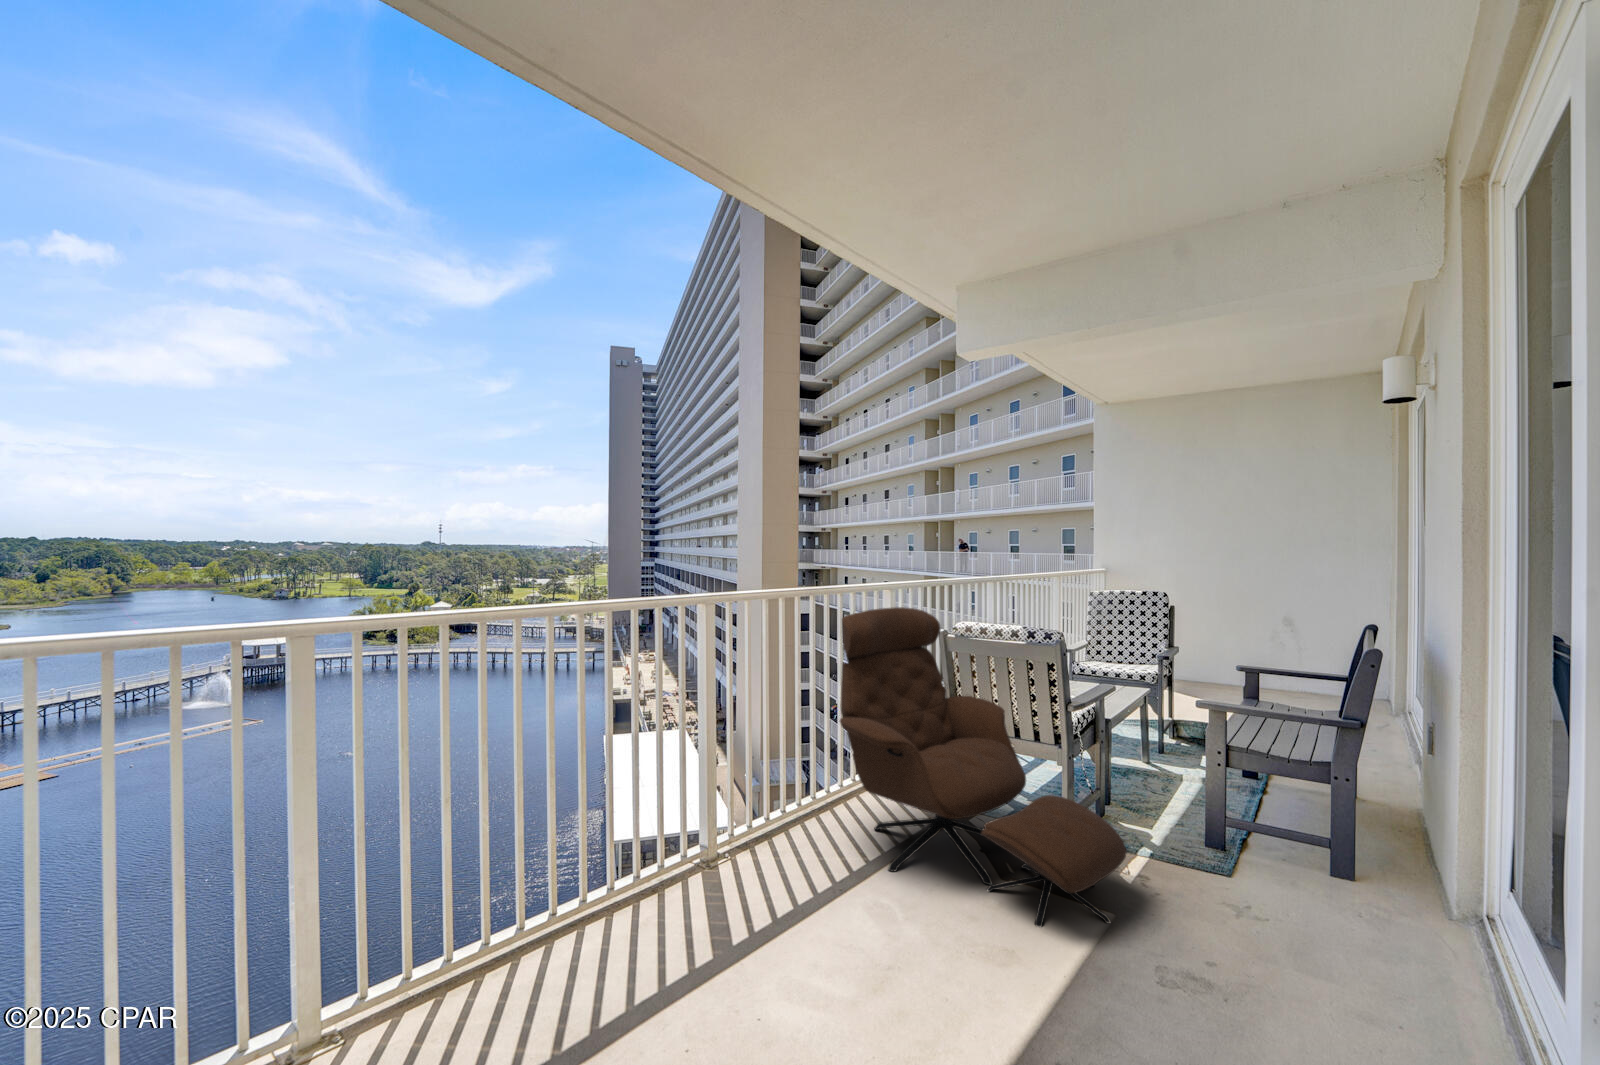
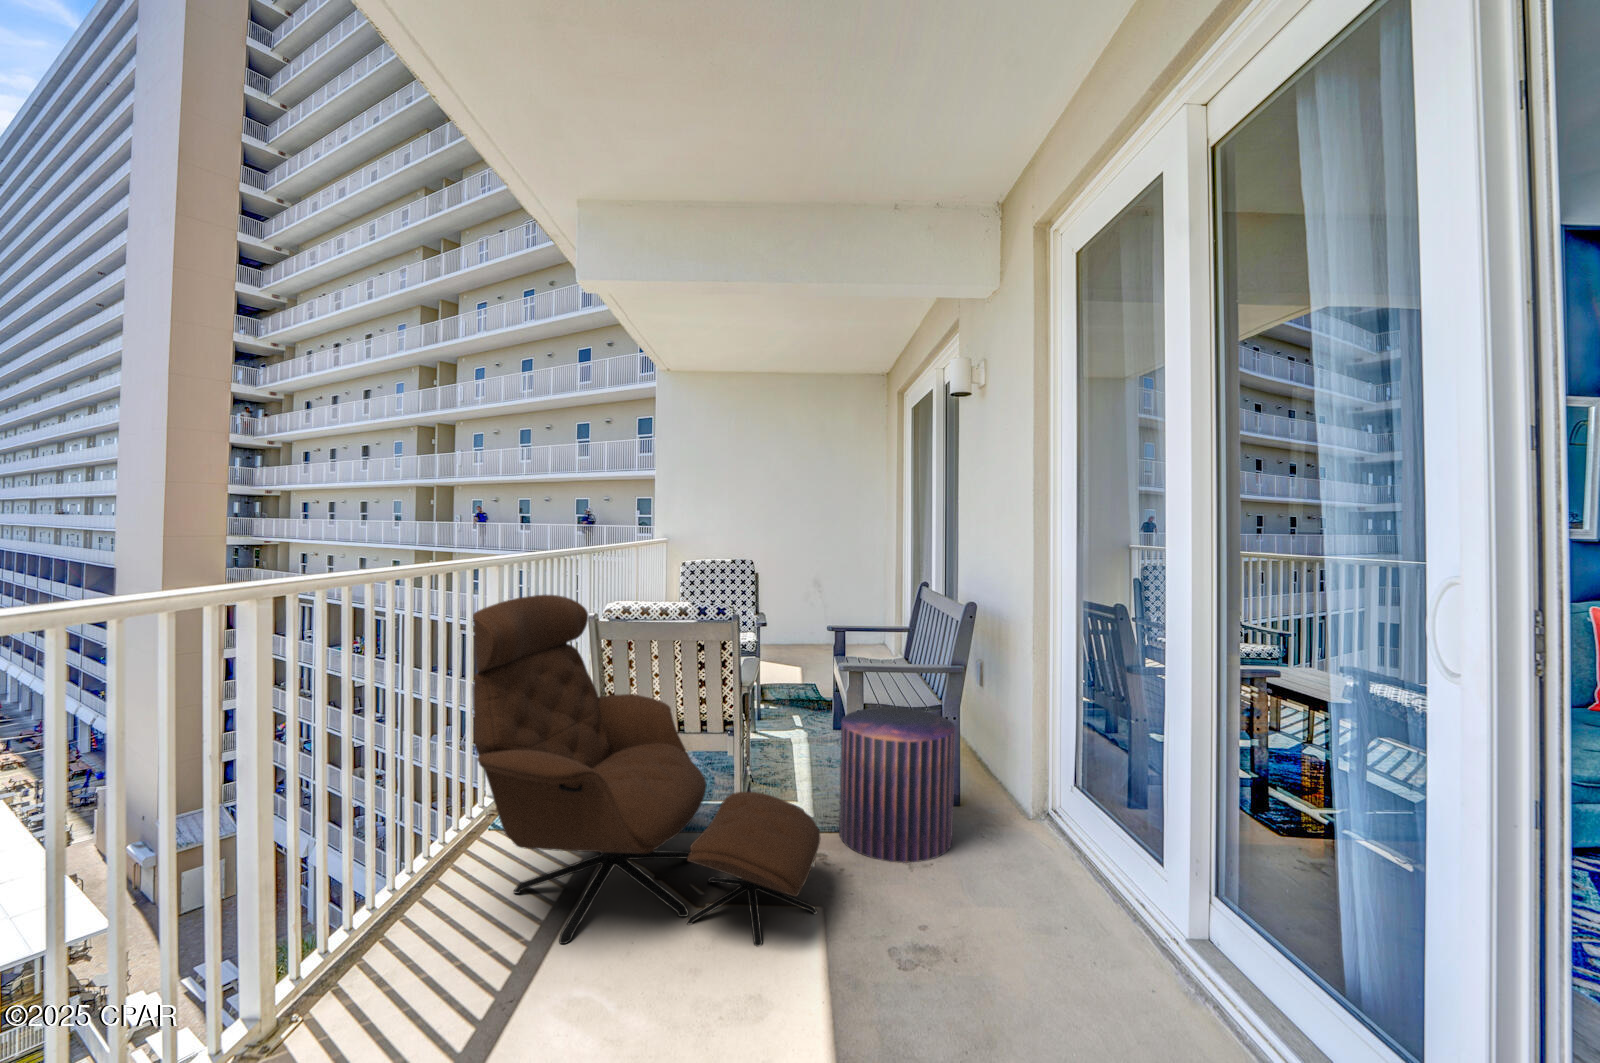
pouf: none [1178,748,1325,925] -> present [839,708,955,863]

